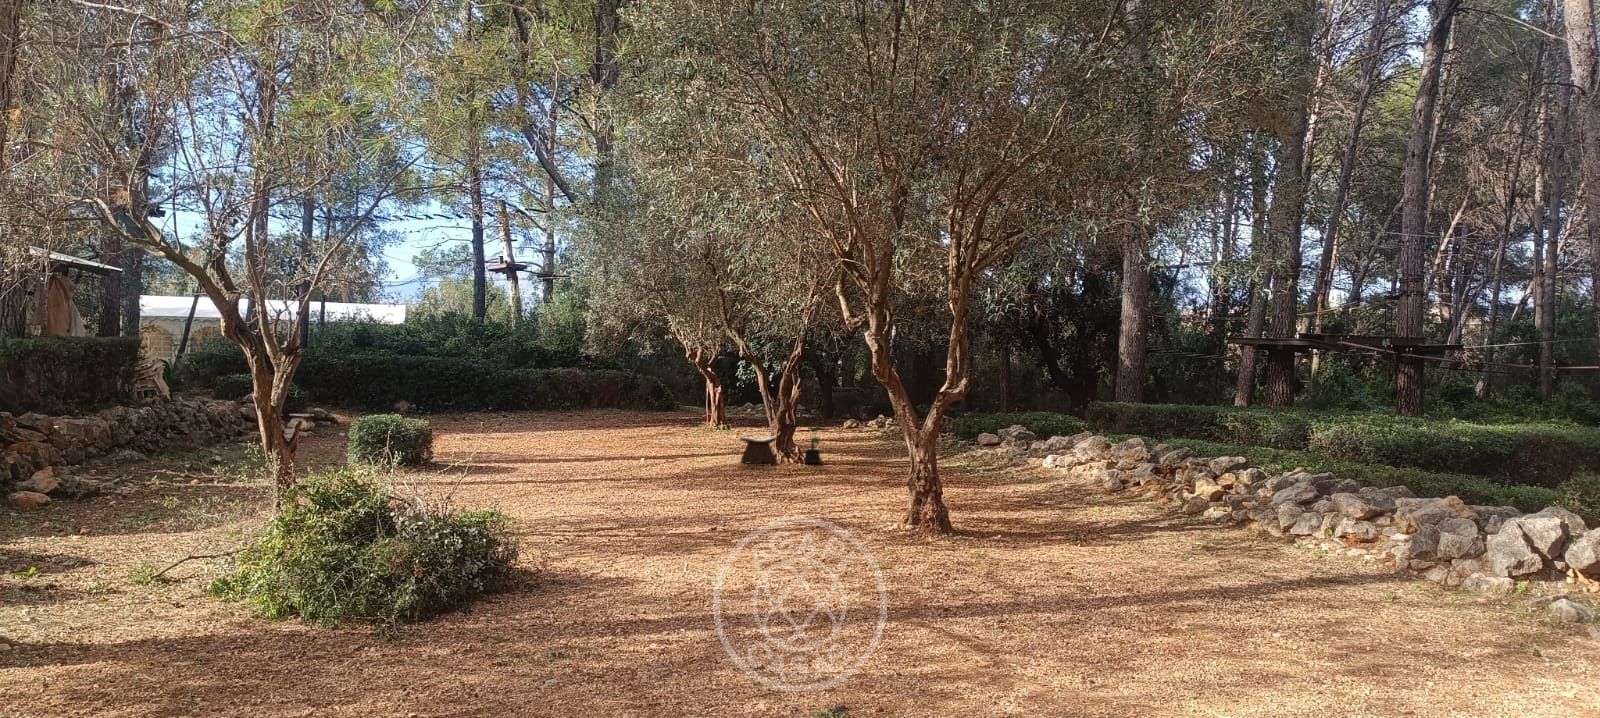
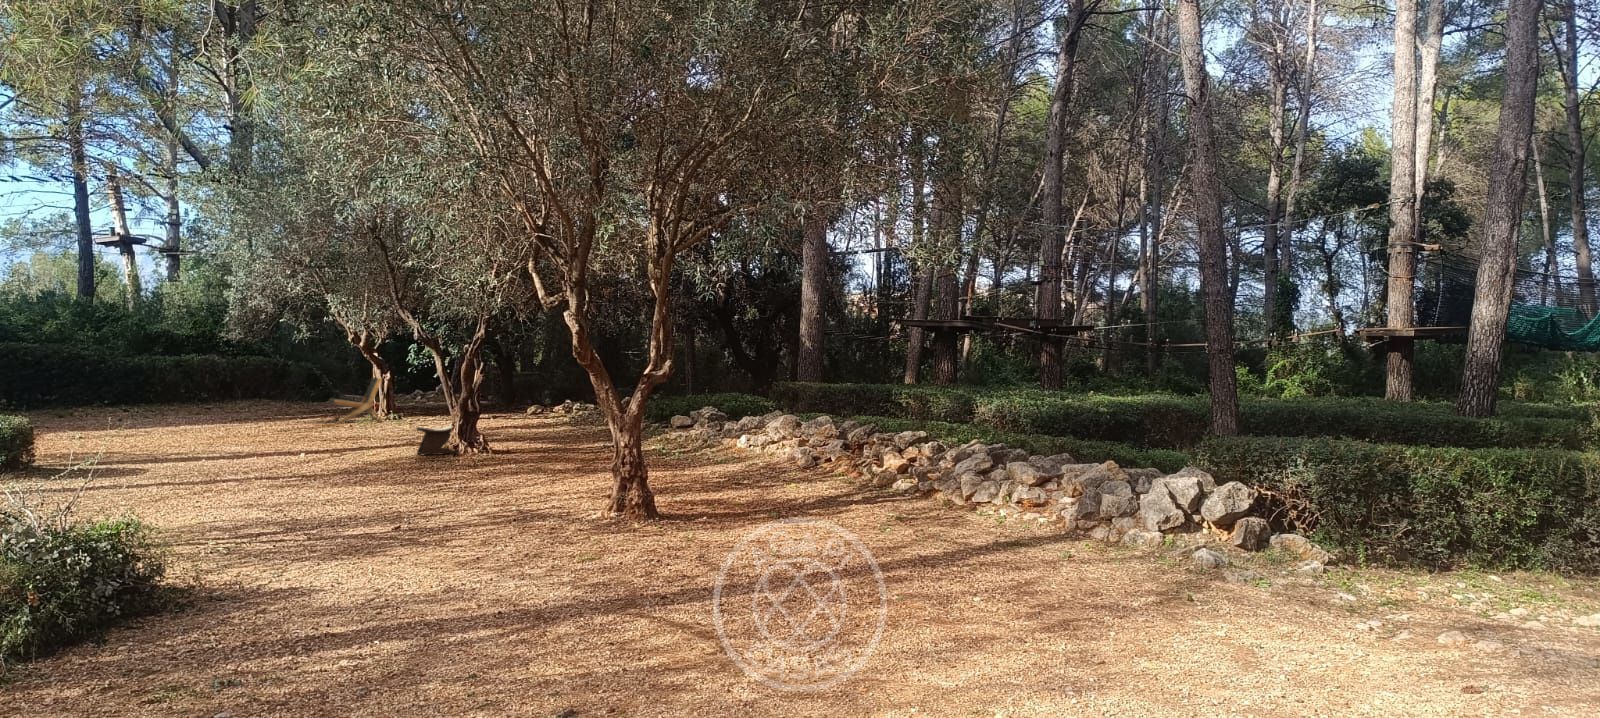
lounge chair: none [669,389,713,432] -> present [330,377,382,423]
potted plant: present [796,419,824,464] -> none [477,405,516,453]

